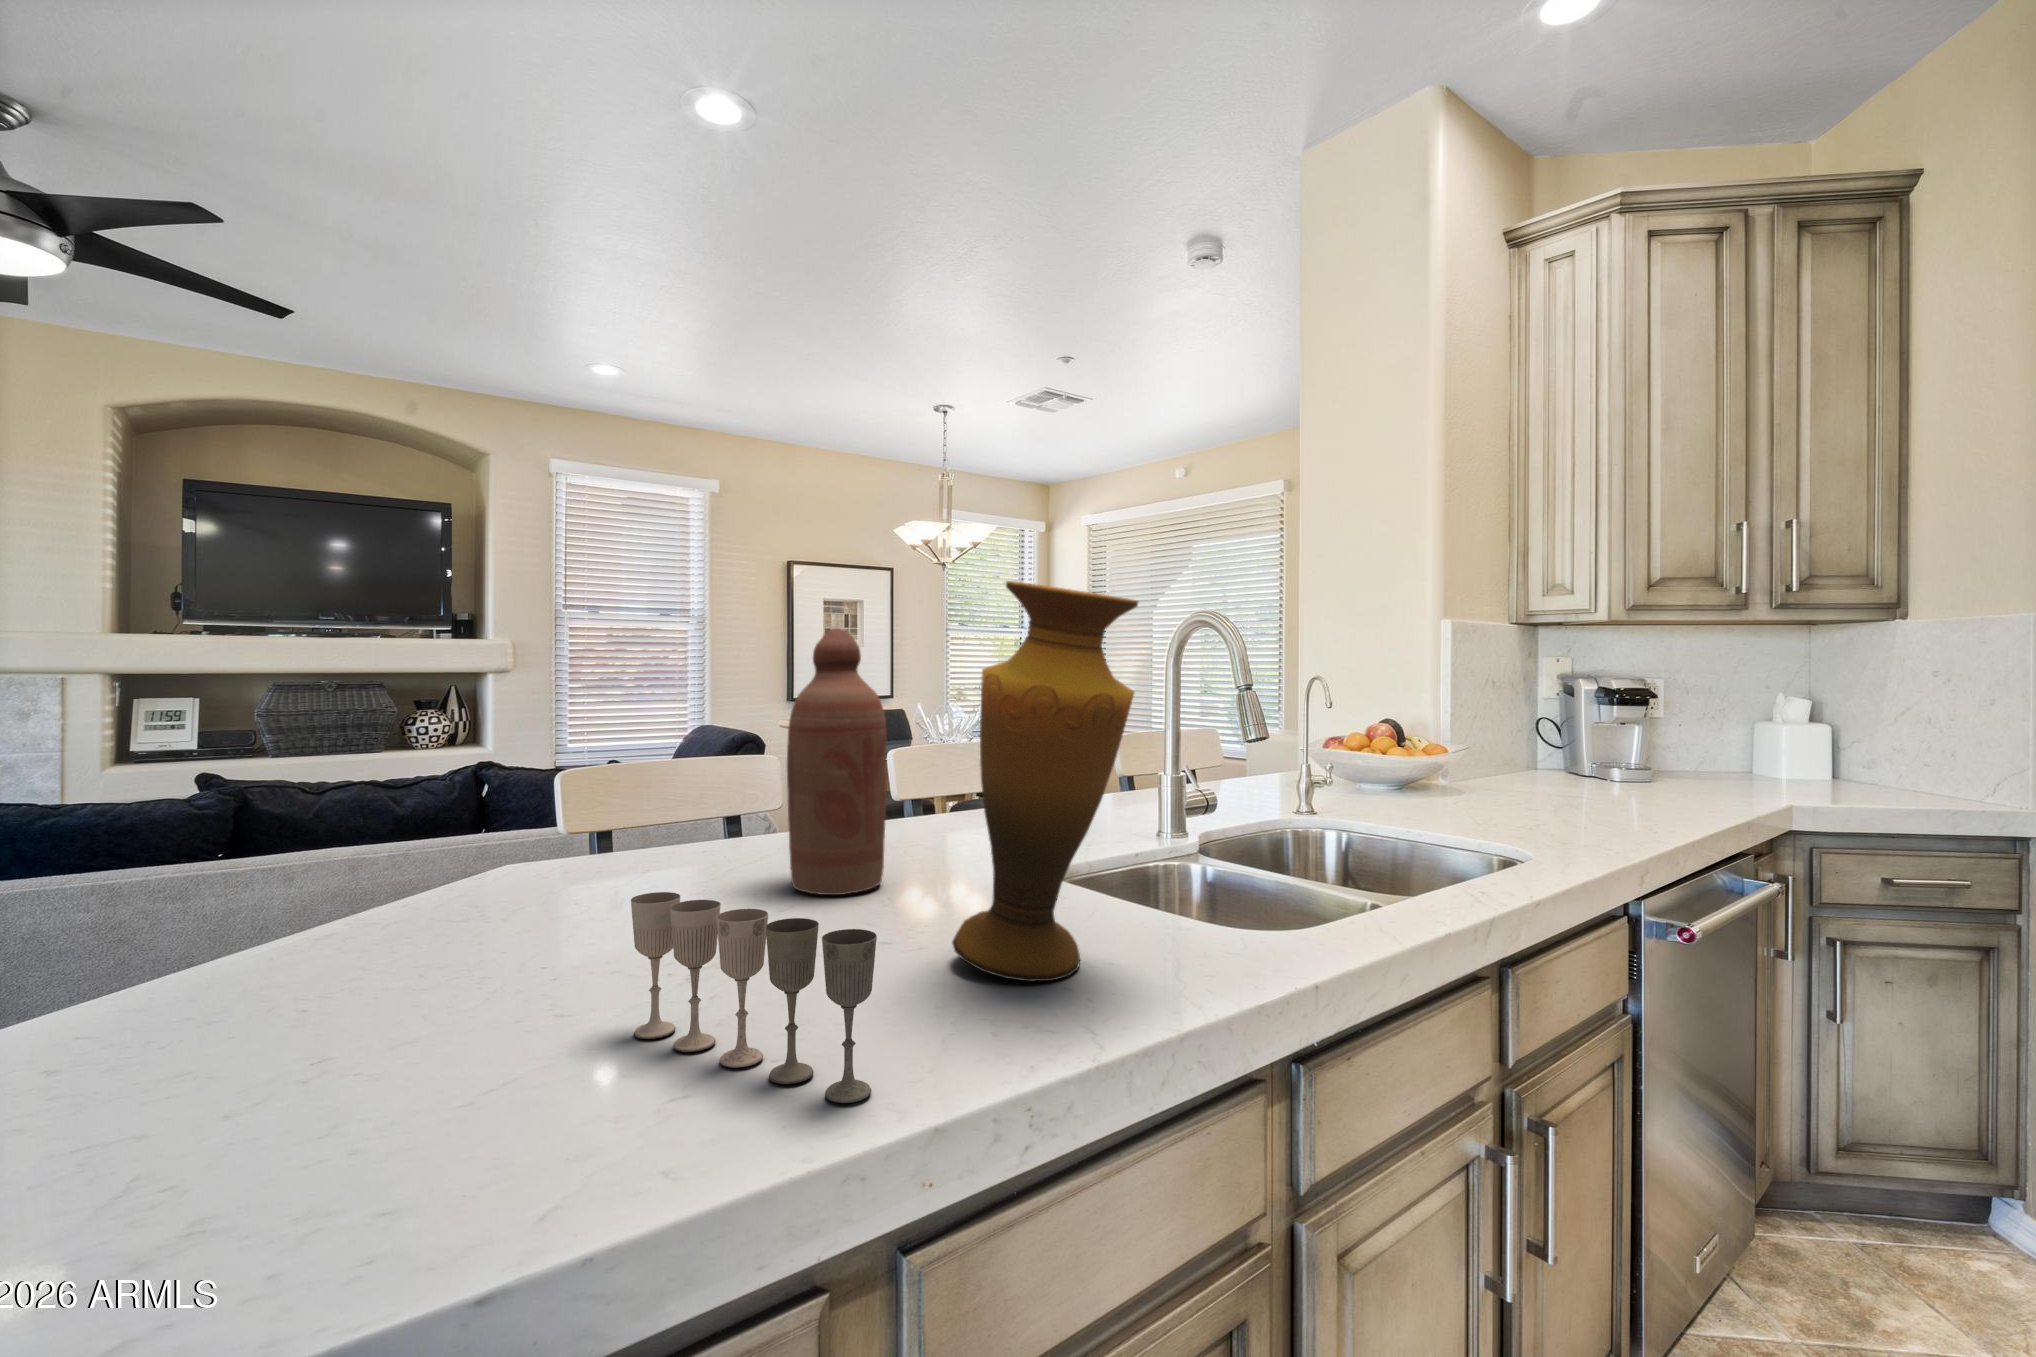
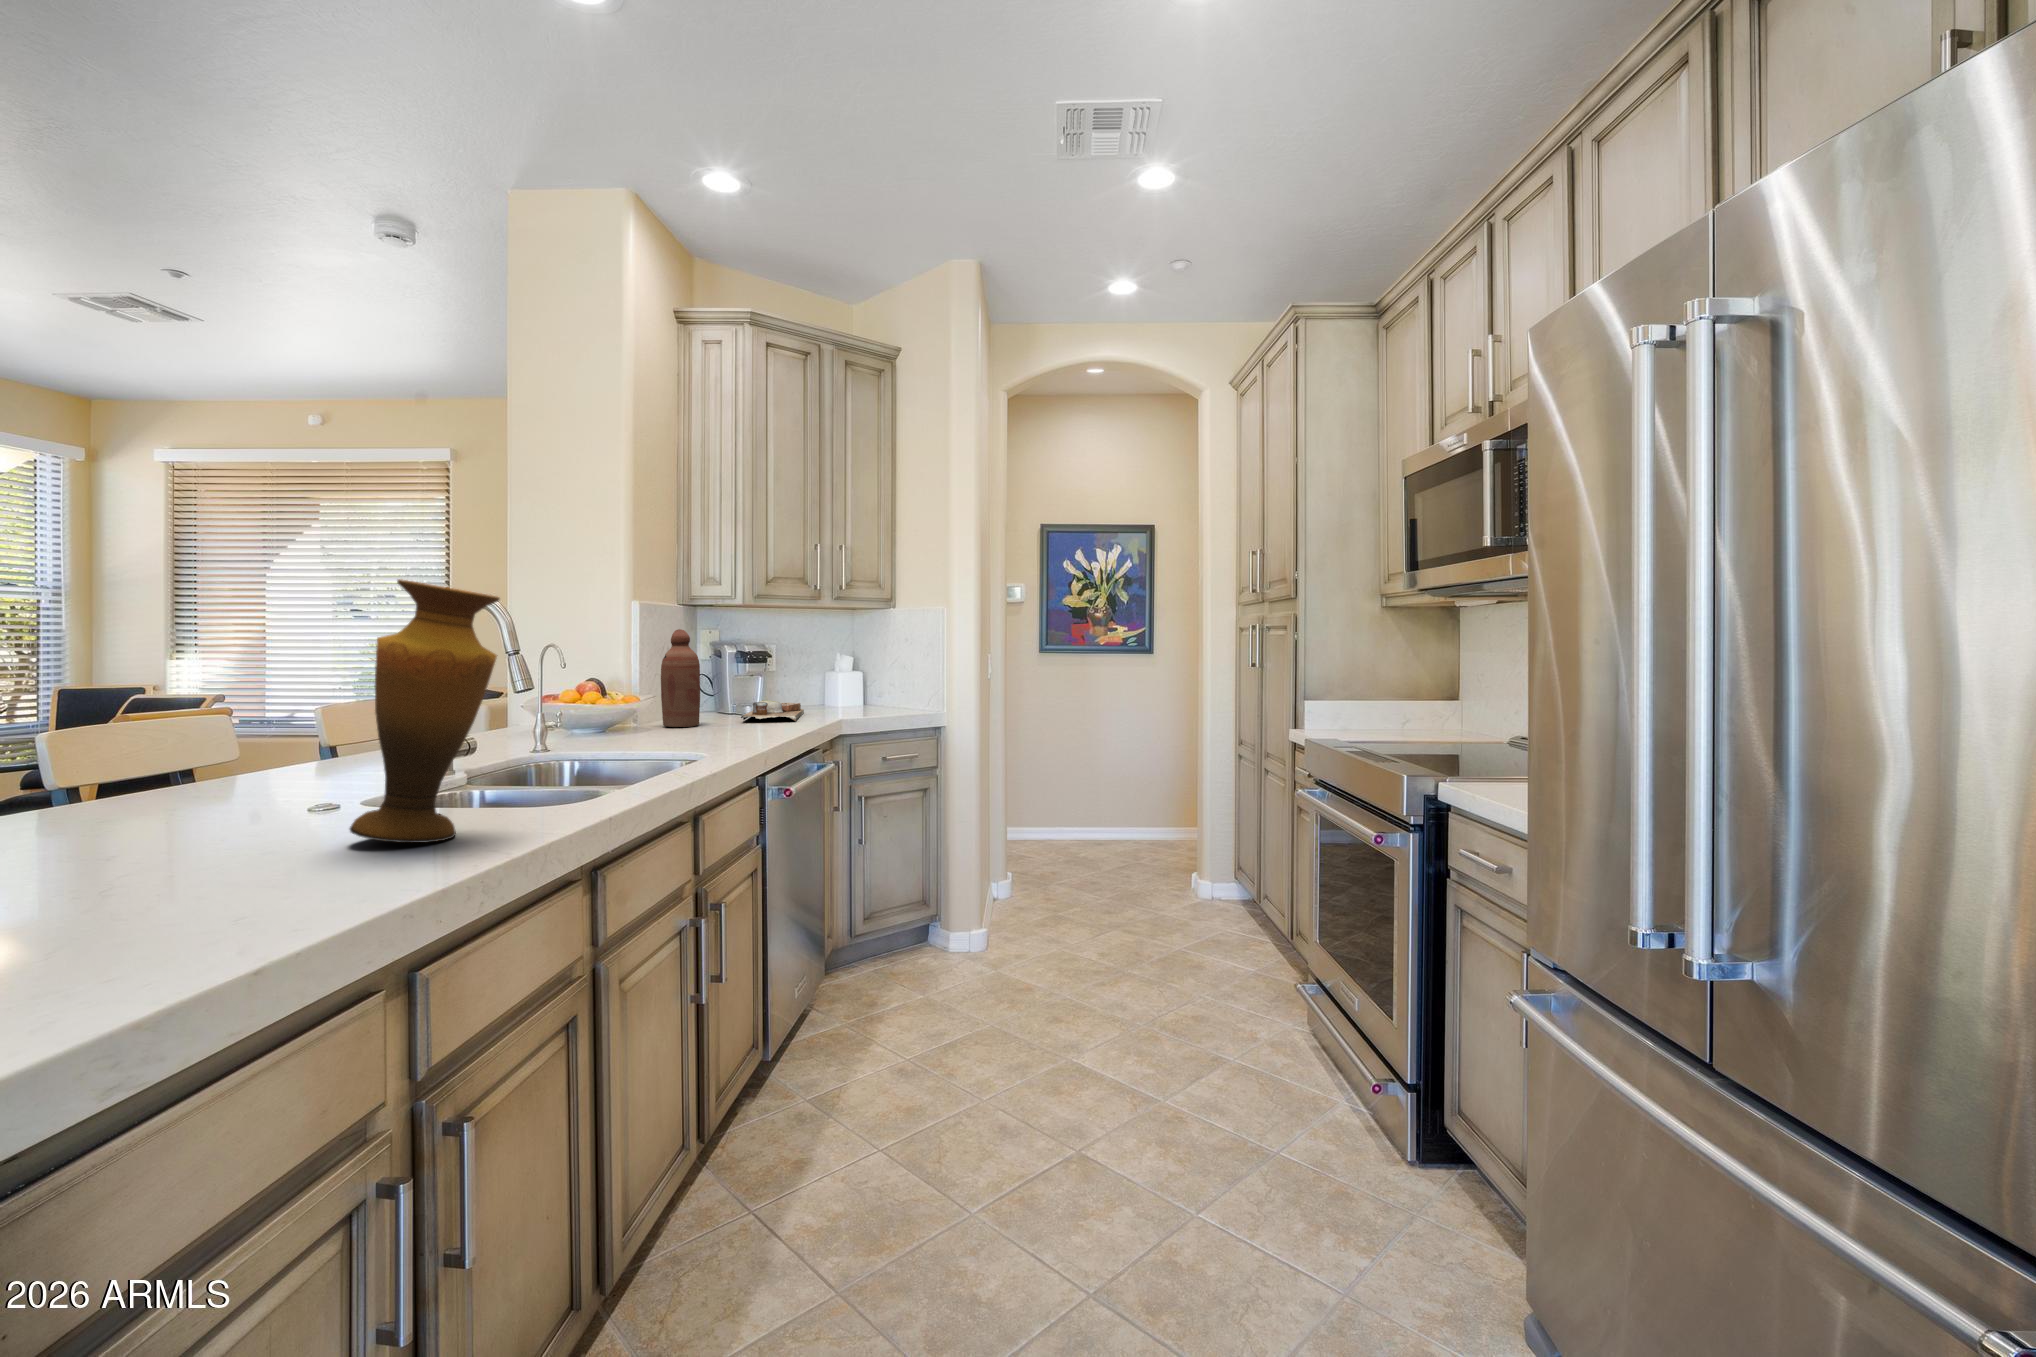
bottle: present [787,628,887,895] -> present [661,629,700,727]
cutting board: none [1600,761,1713,799] -> present [741,700,804,721]
wine glass: present [631,892,877,1103] -> none [120,796,388,911]

